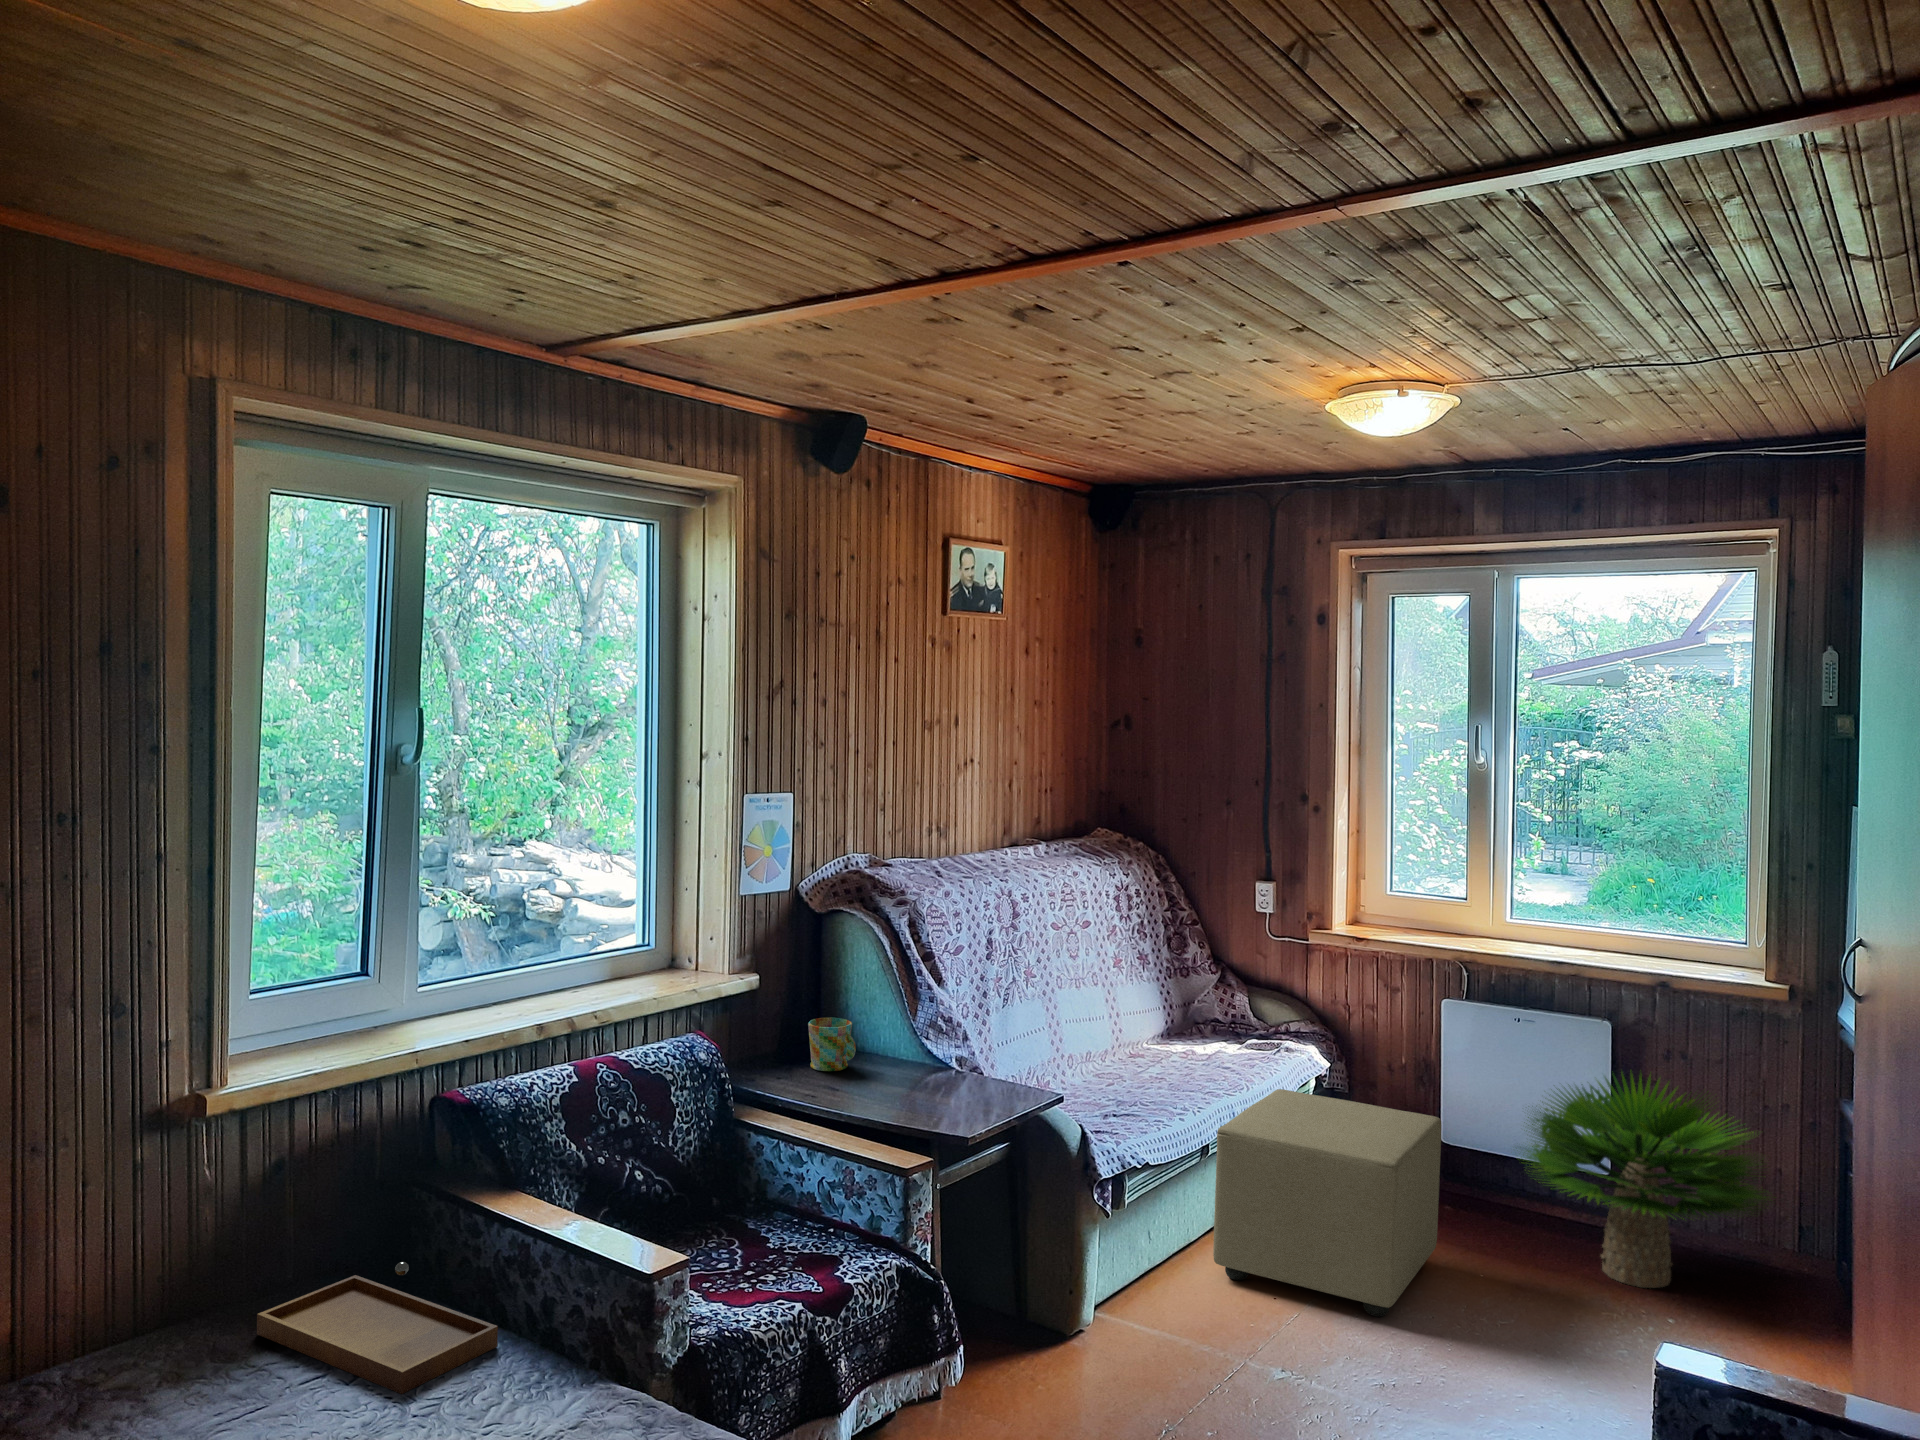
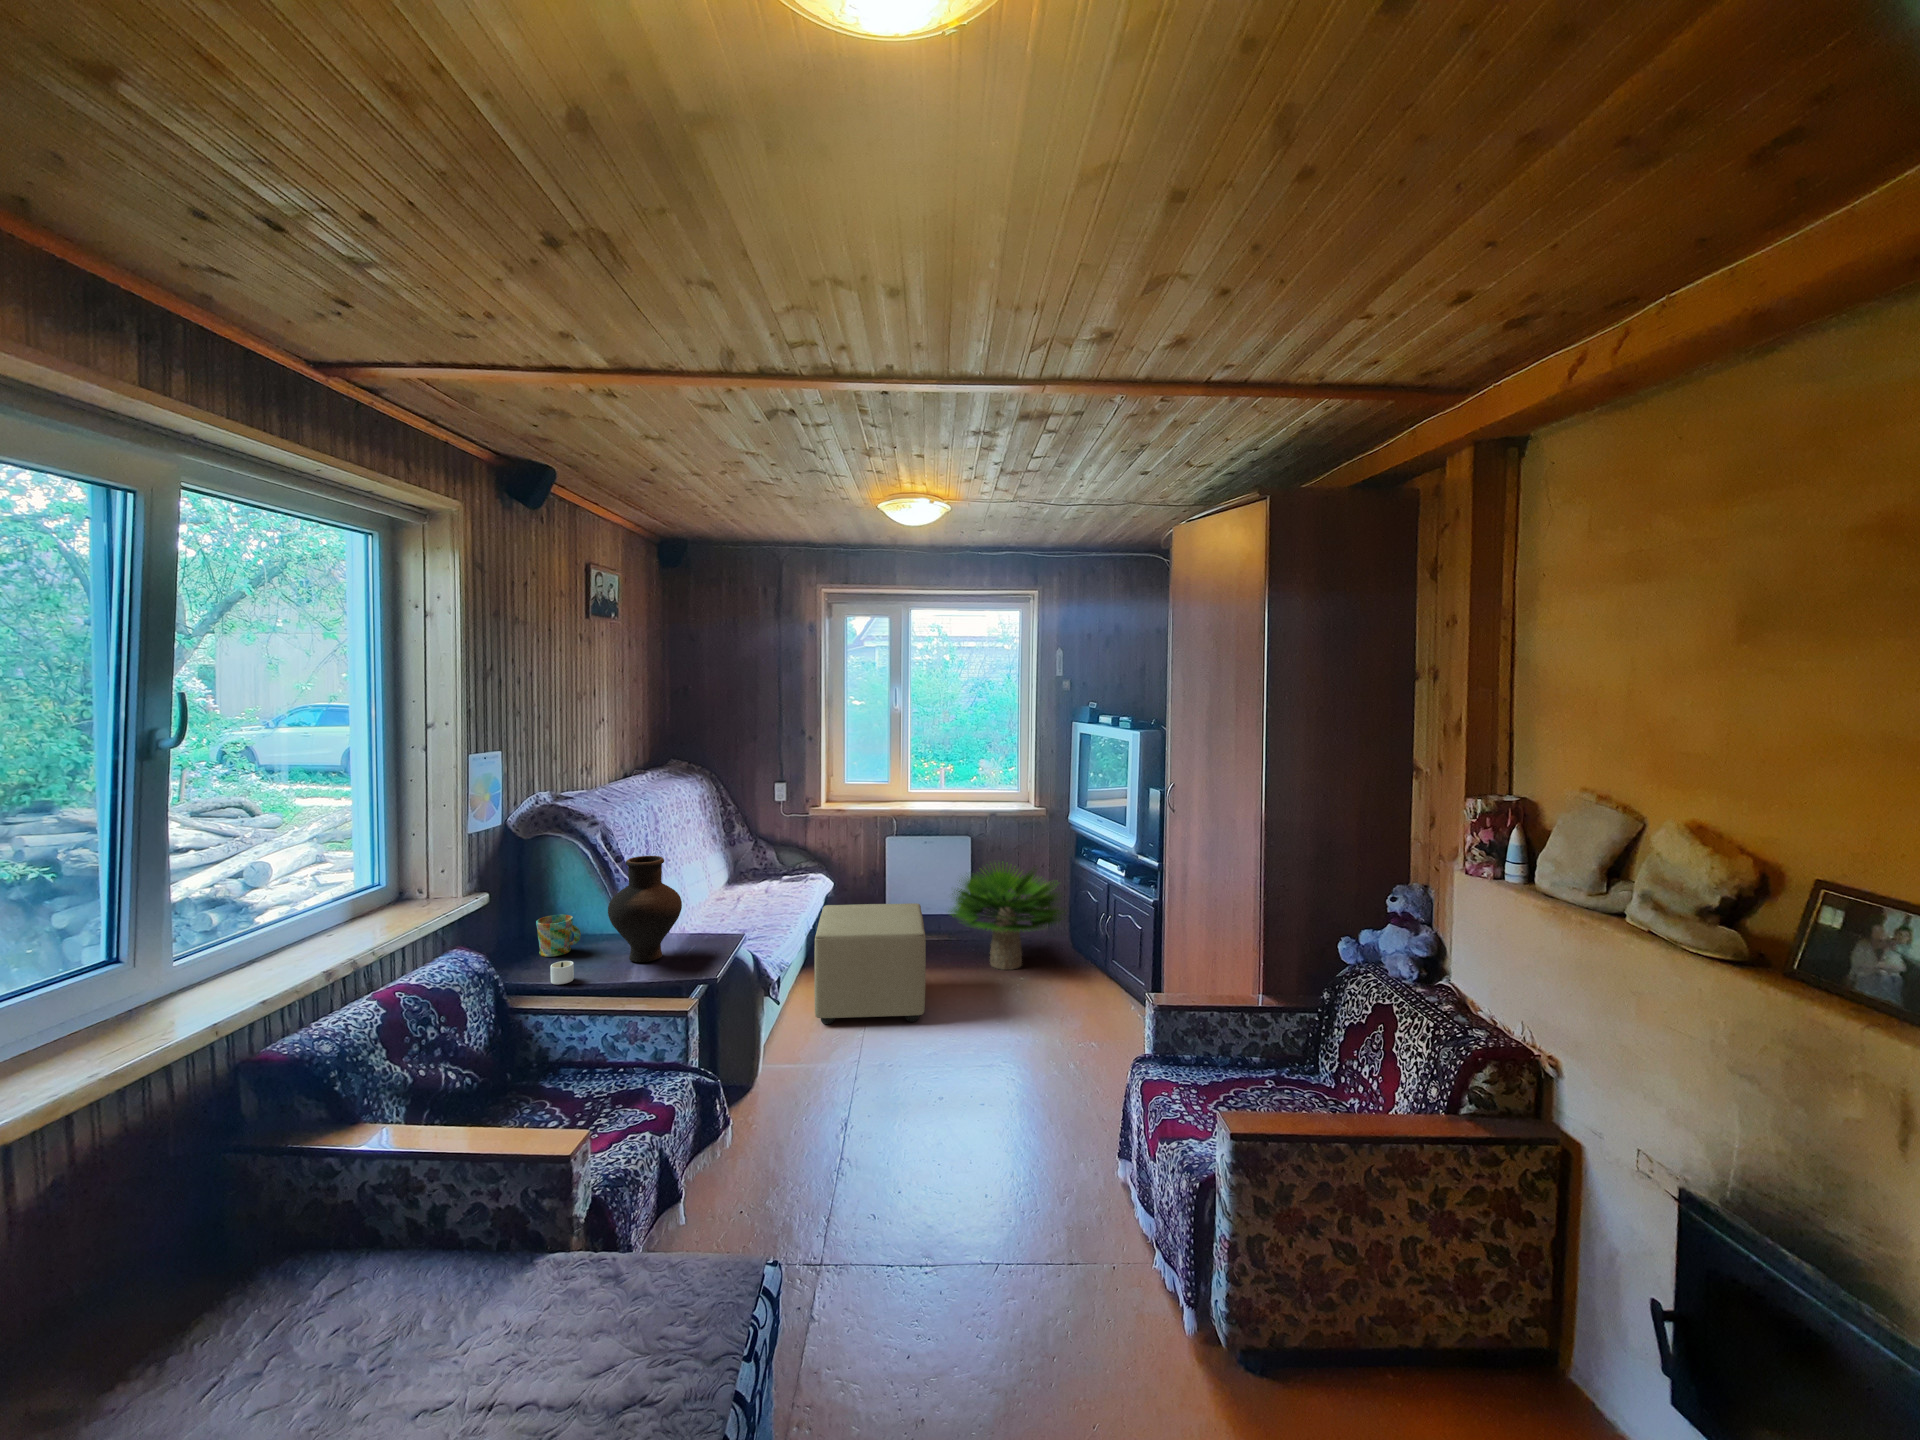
vase: none [874,954,969,1101] -> present [608,856,682,962]
candle: none [791,1075,830,1104] -> present [550,961,574,984]
tray: present [257,1262,498,1394] -> none [69,1232,402,1382]

